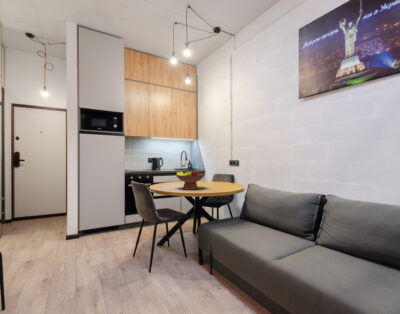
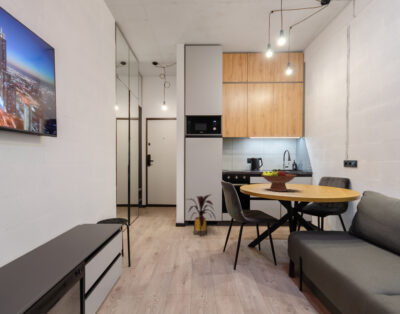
house plant: none [79,197,121,246] -> present [189,195,215,233]

